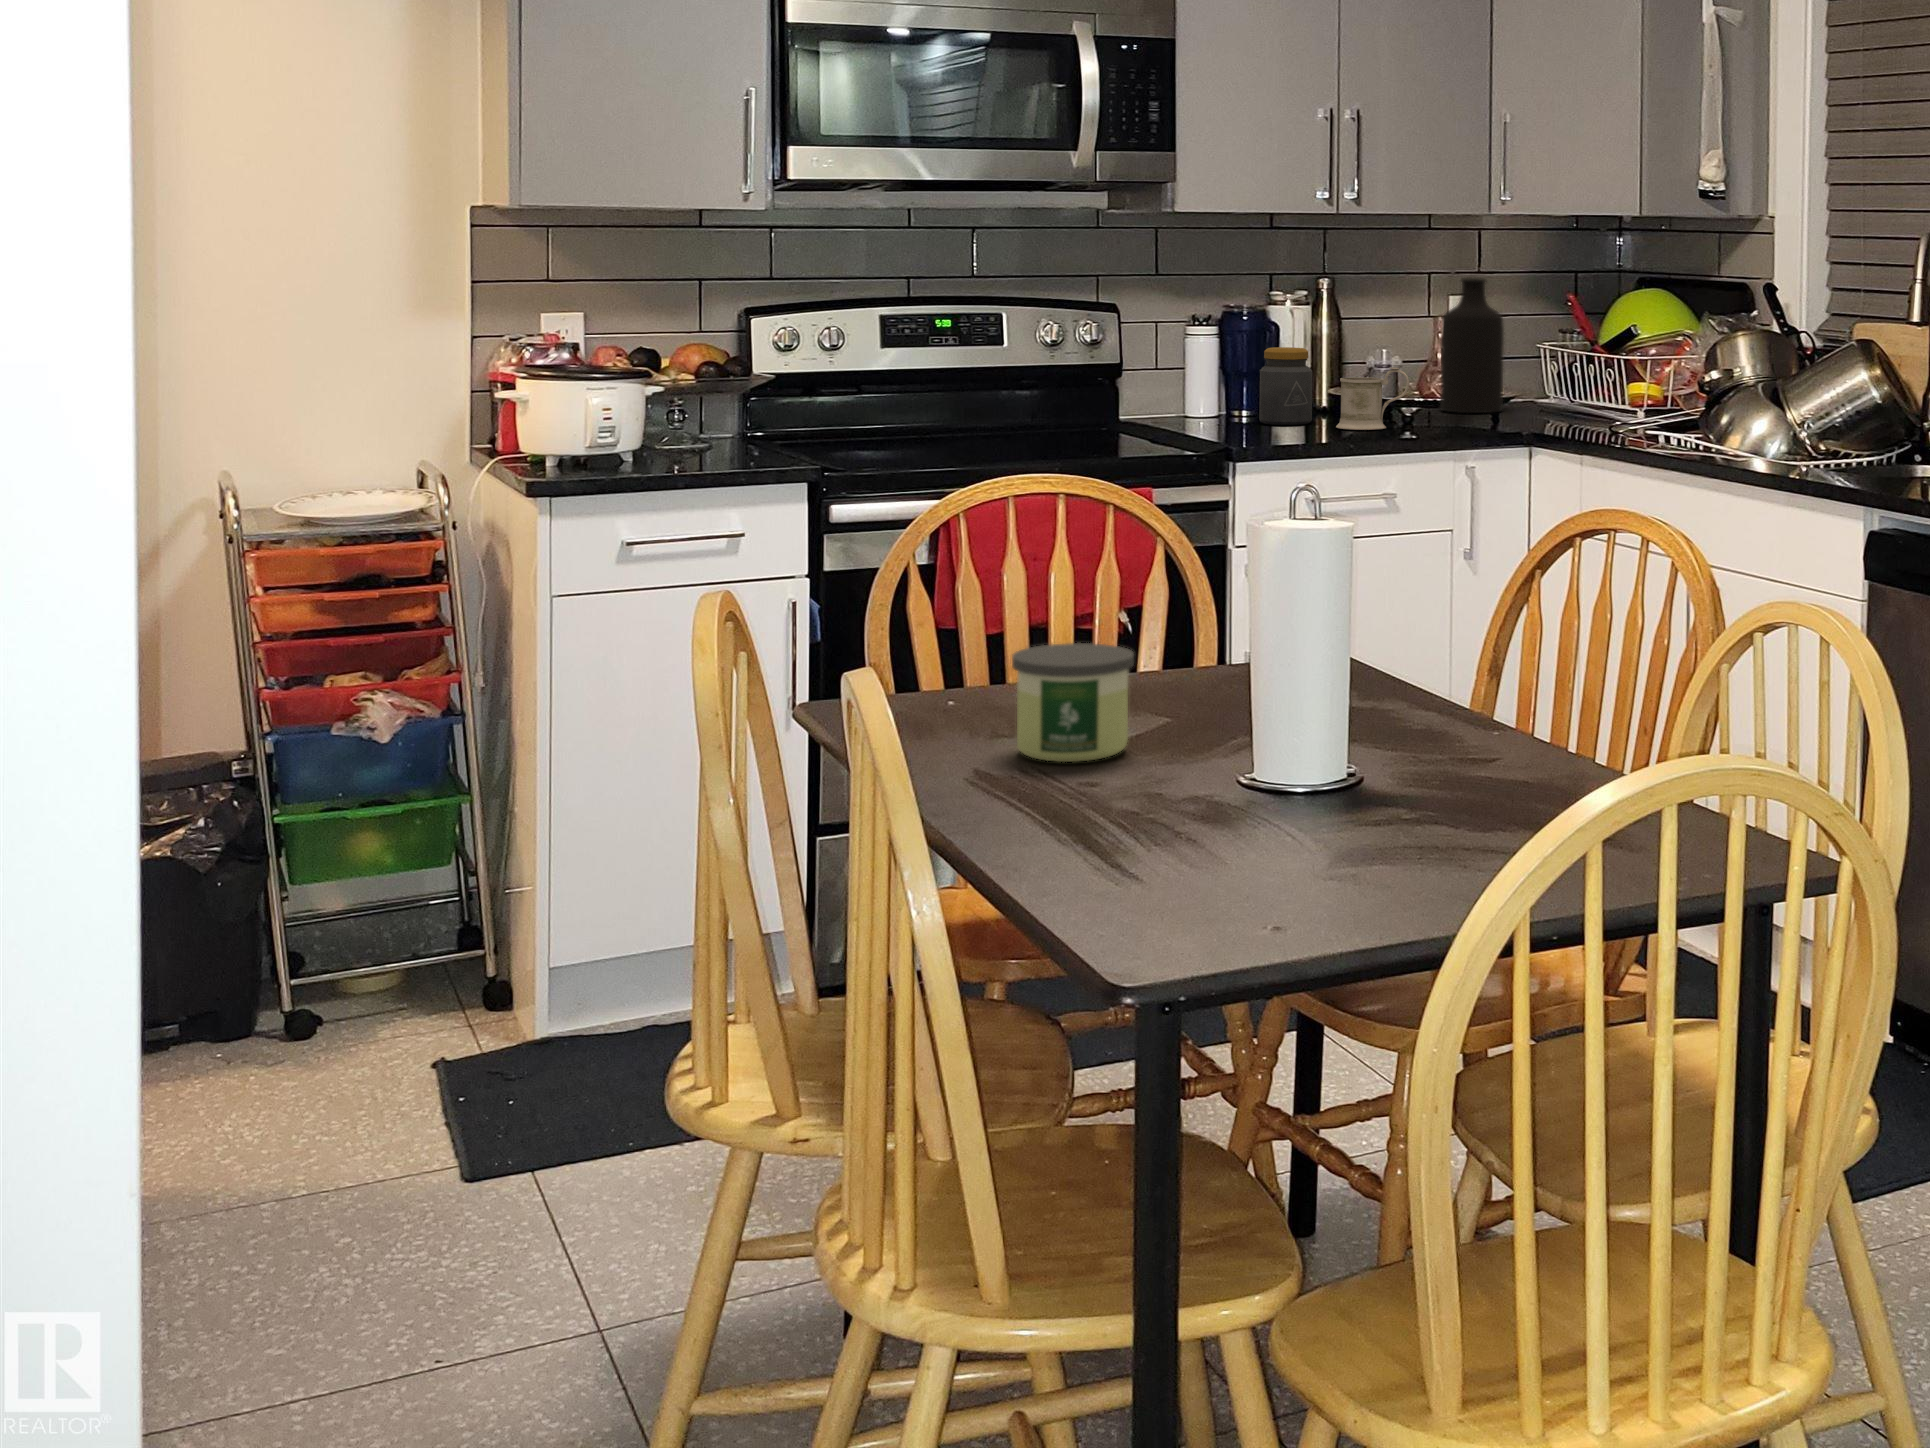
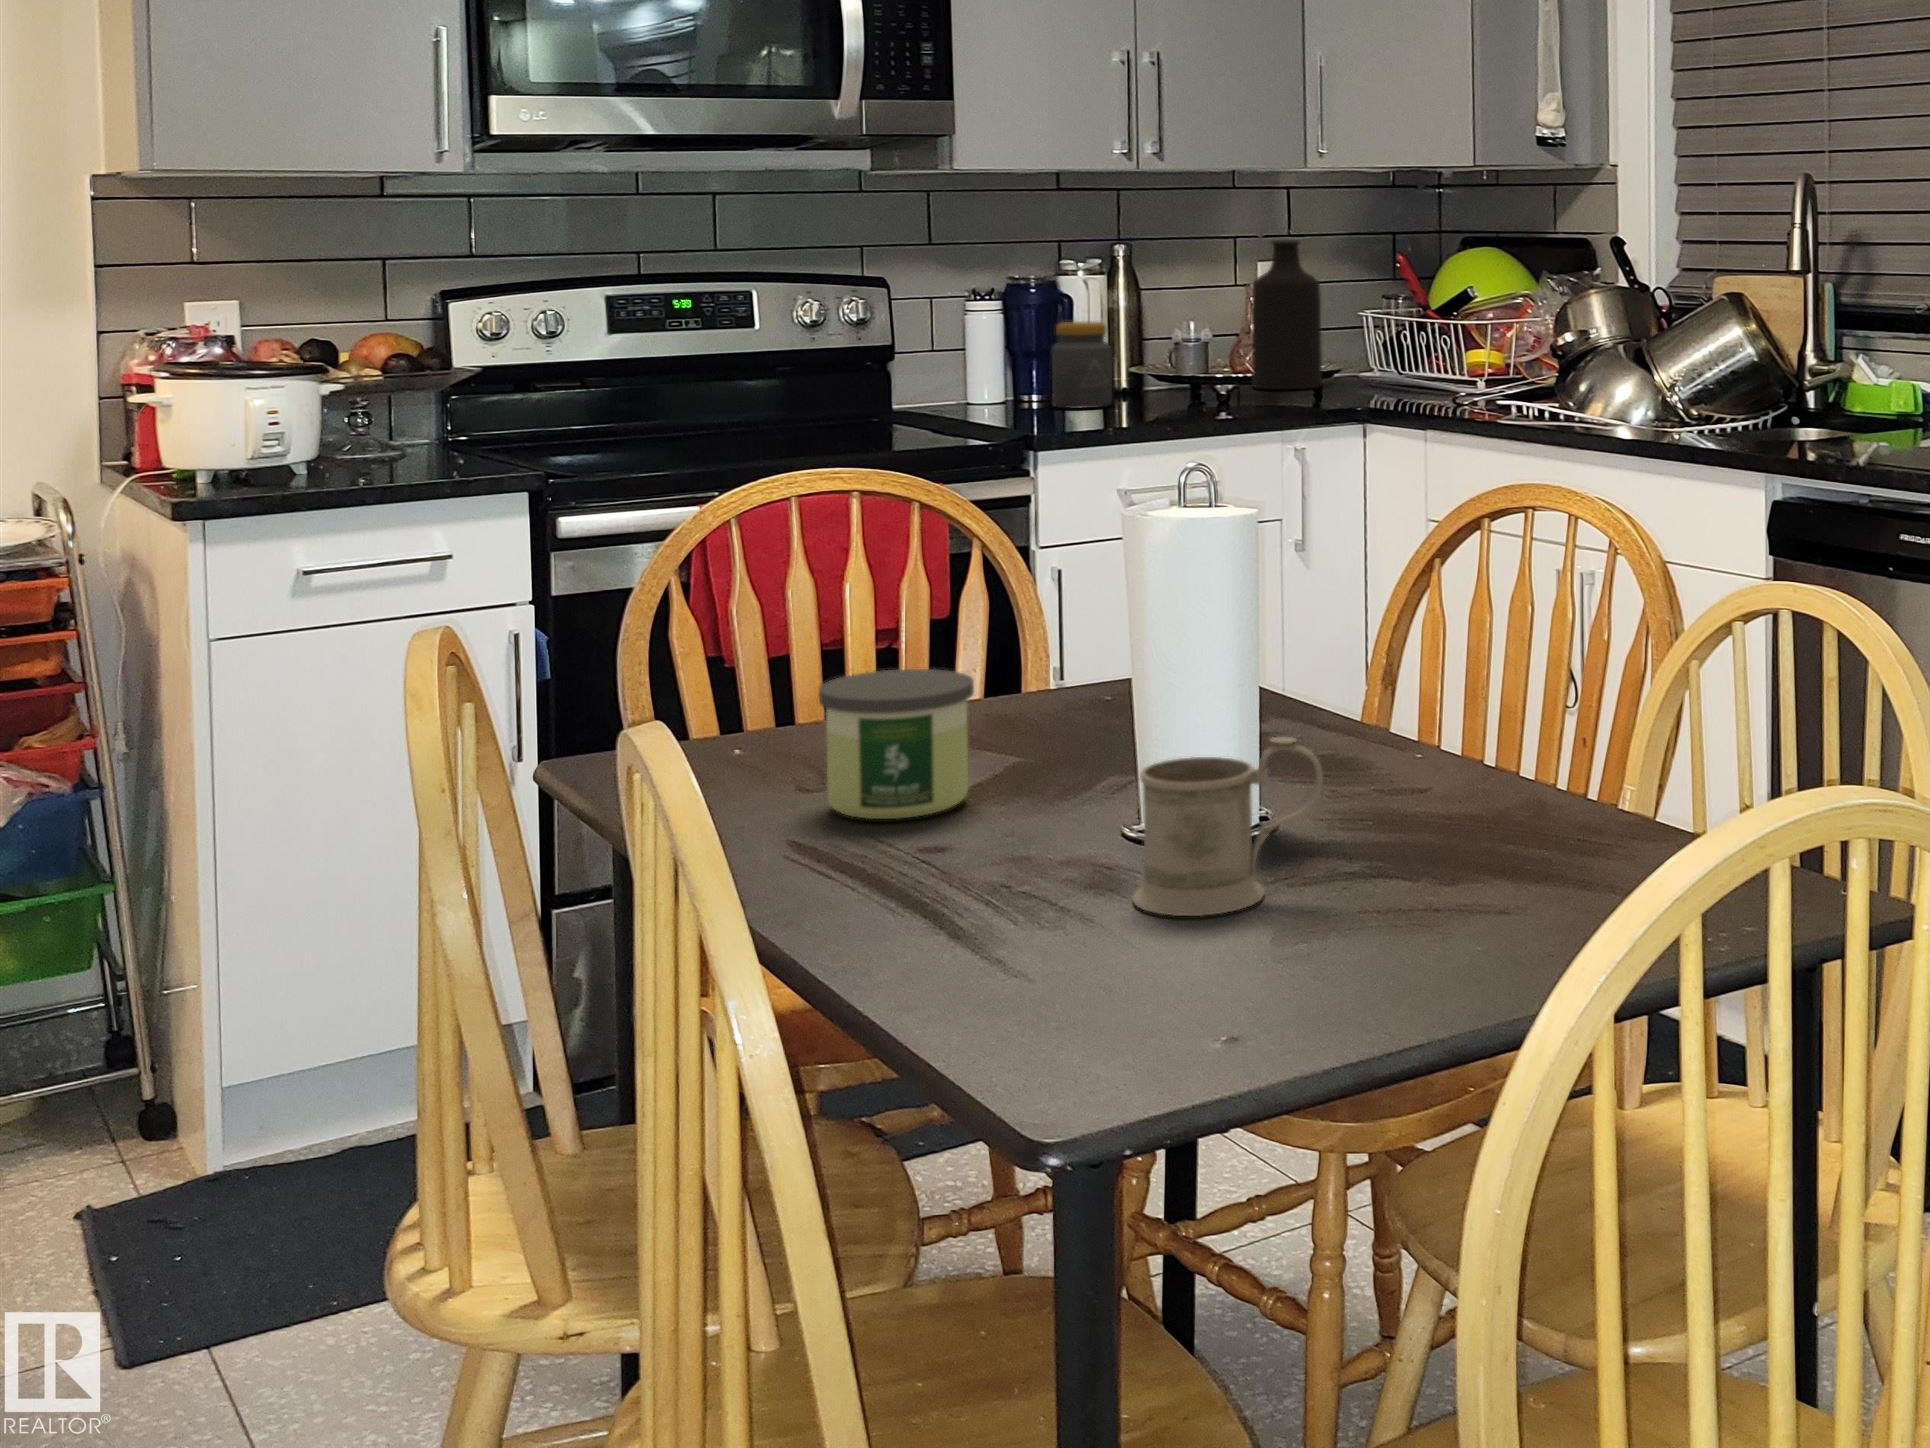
mug: present [1336,368,1409,430] -> present [1133,737,1323,916]

